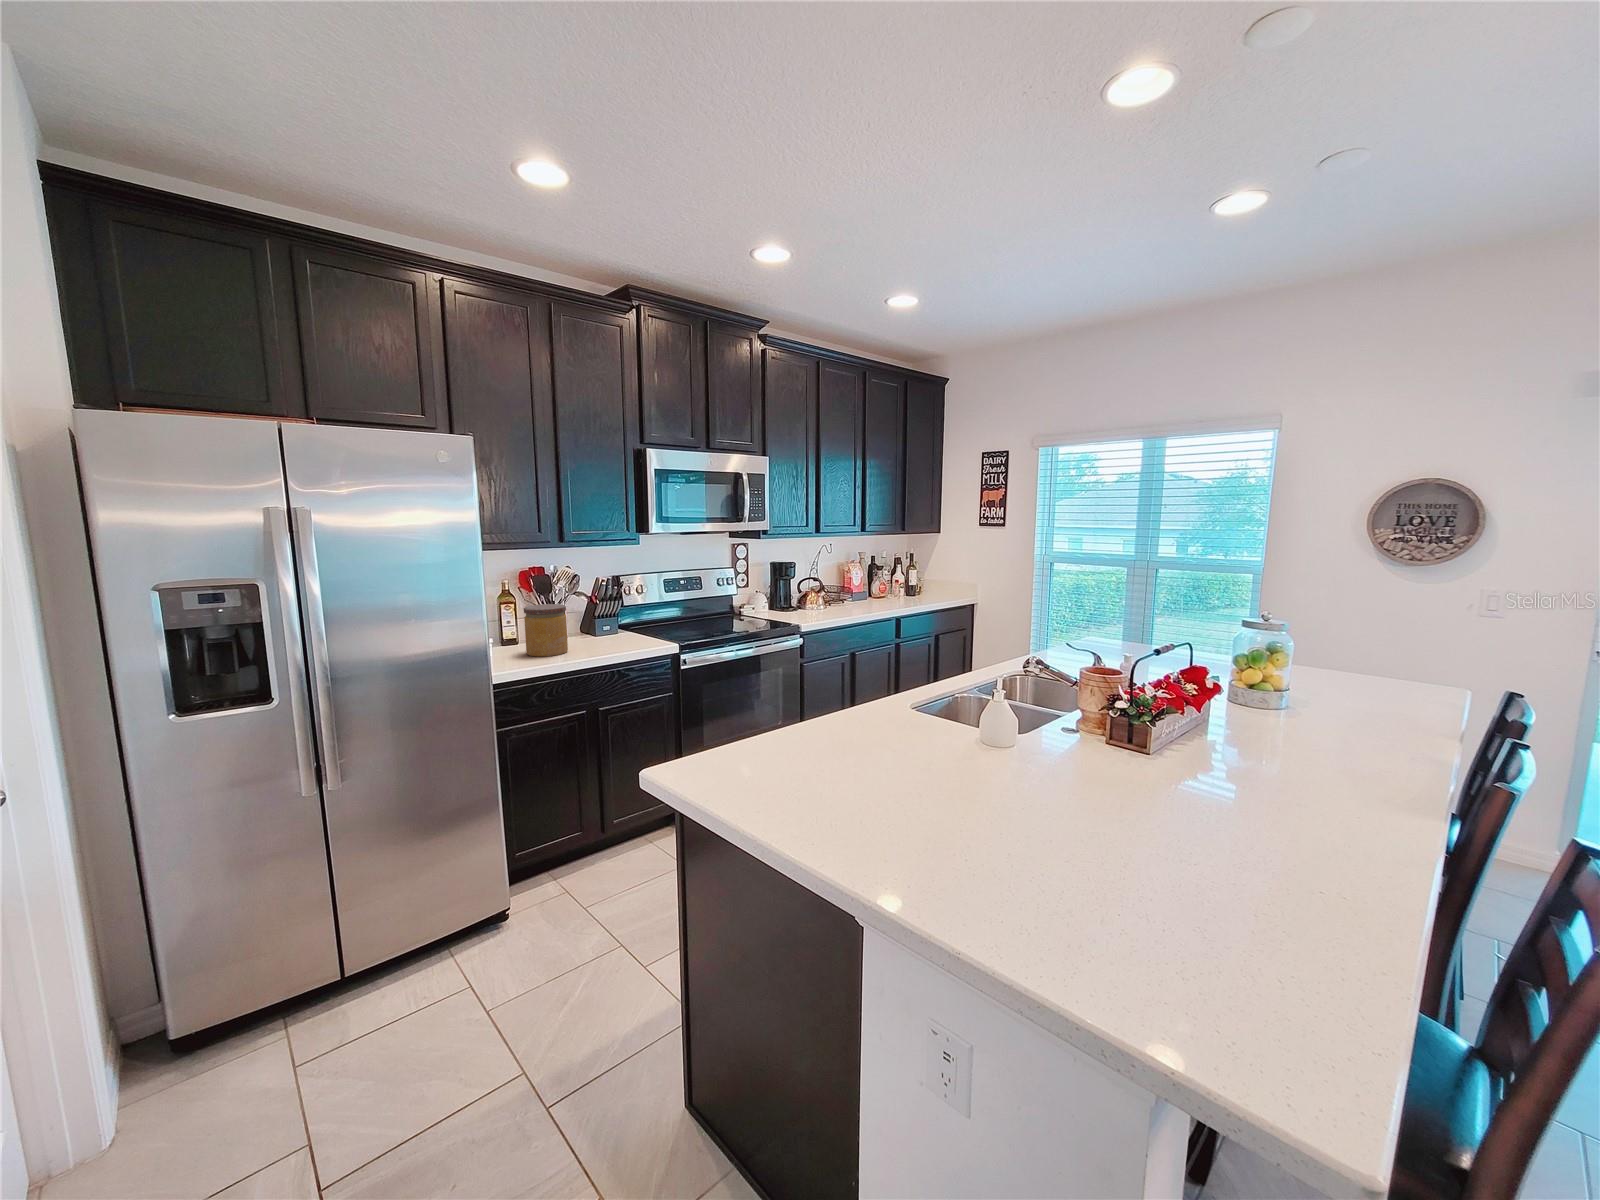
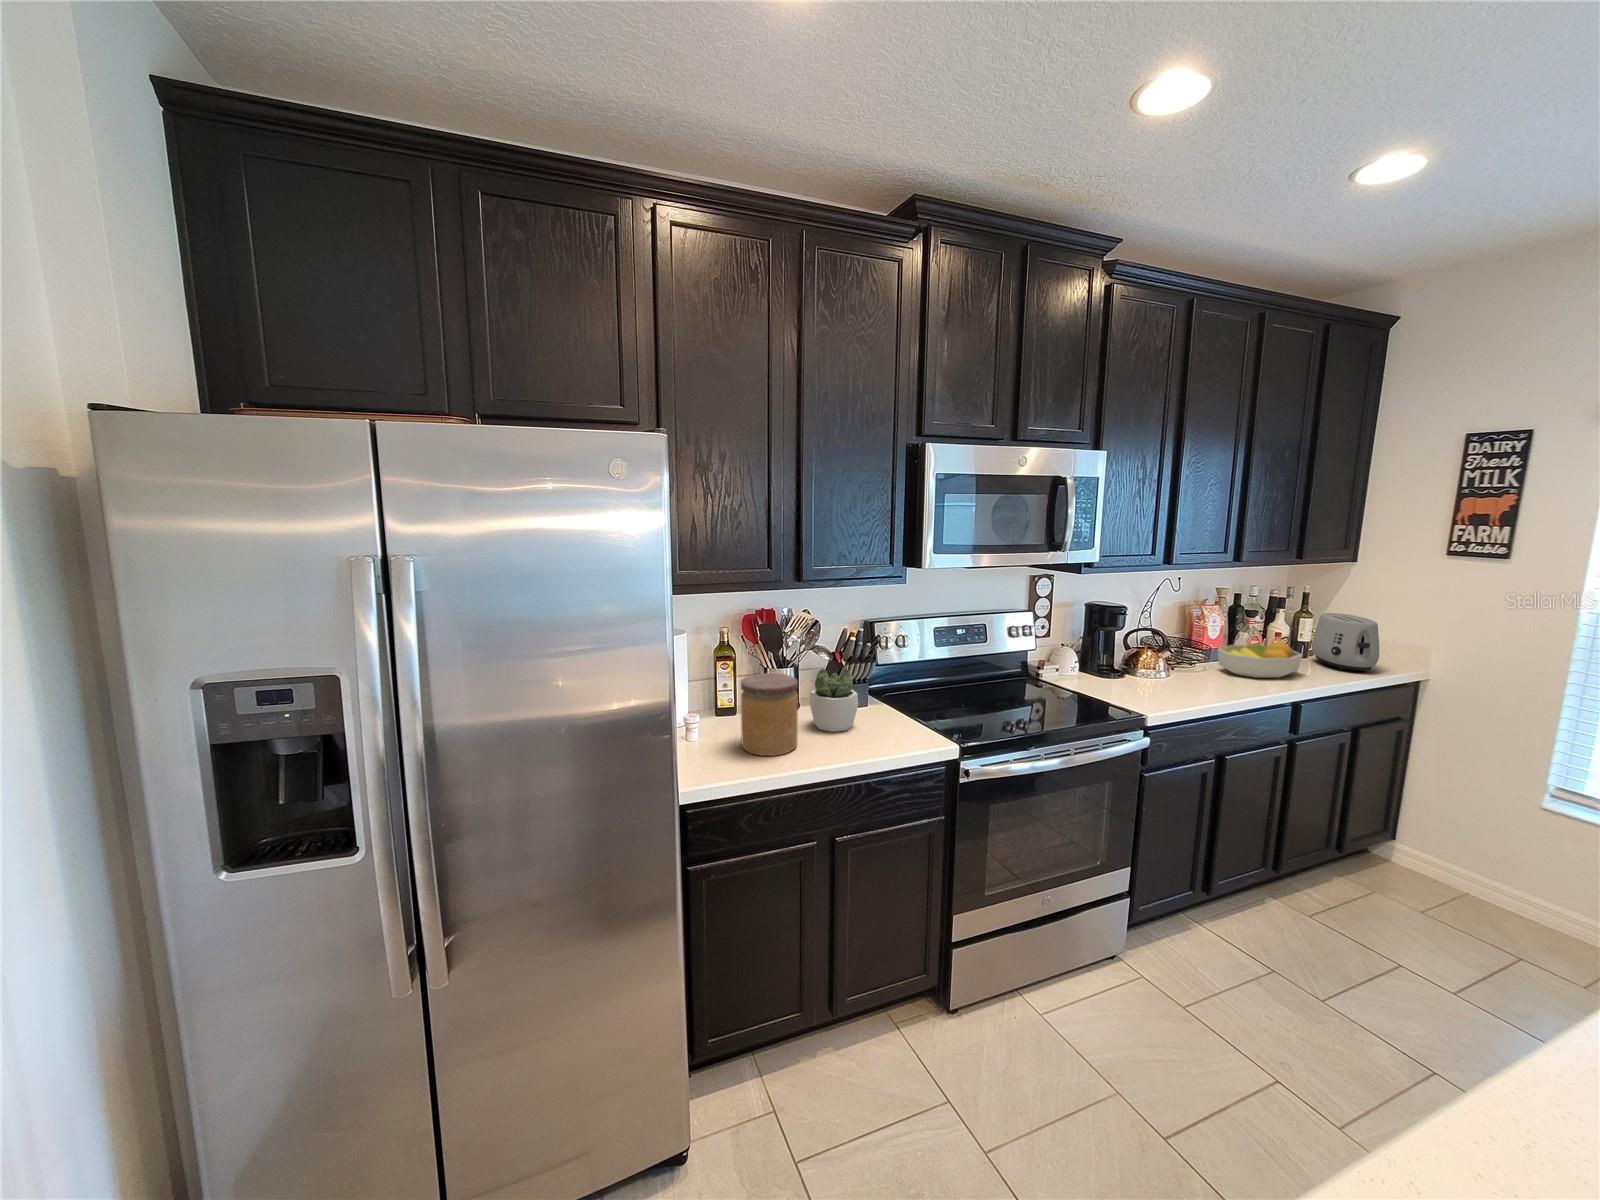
toaster: none [914,565,944,599] -> present [1311,613,1379,672]
fruit bowl: none [856,582,902,605] -> present [1218,641,1302,678]
succulent plant: none [574,602,610,645] -> present [809,668,859,732]

